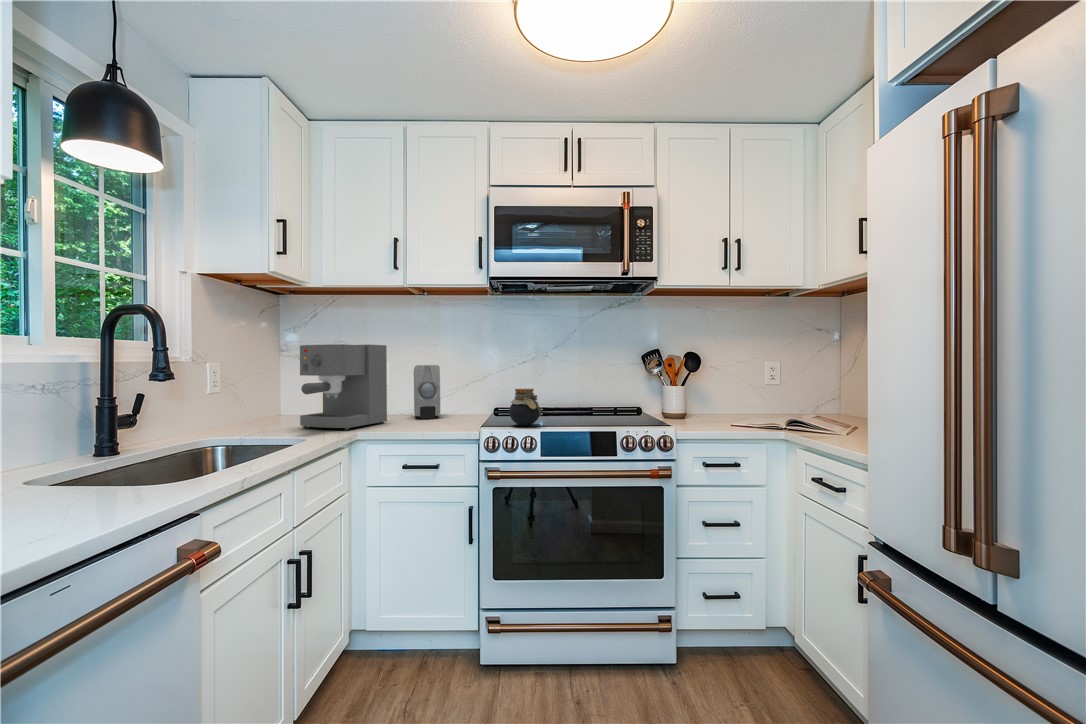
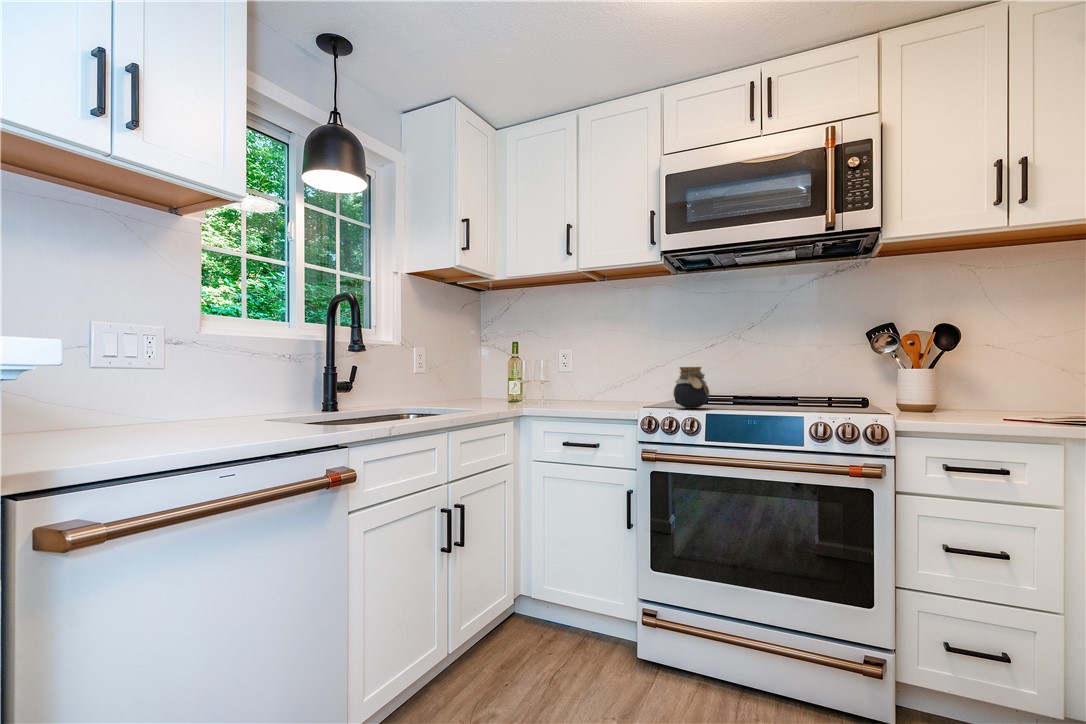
coffee maker: present [300,344,387,430] -> none [476,326,558,407]
soap dispenser: present [414,365,440,419] -> none [586,348,614,404]

